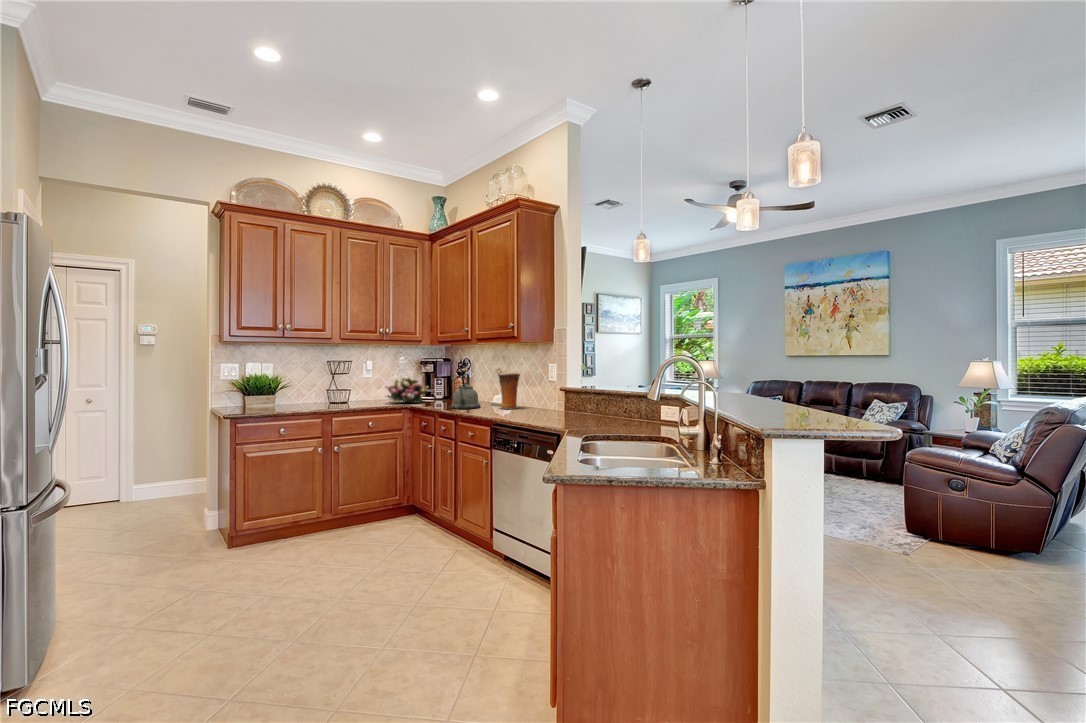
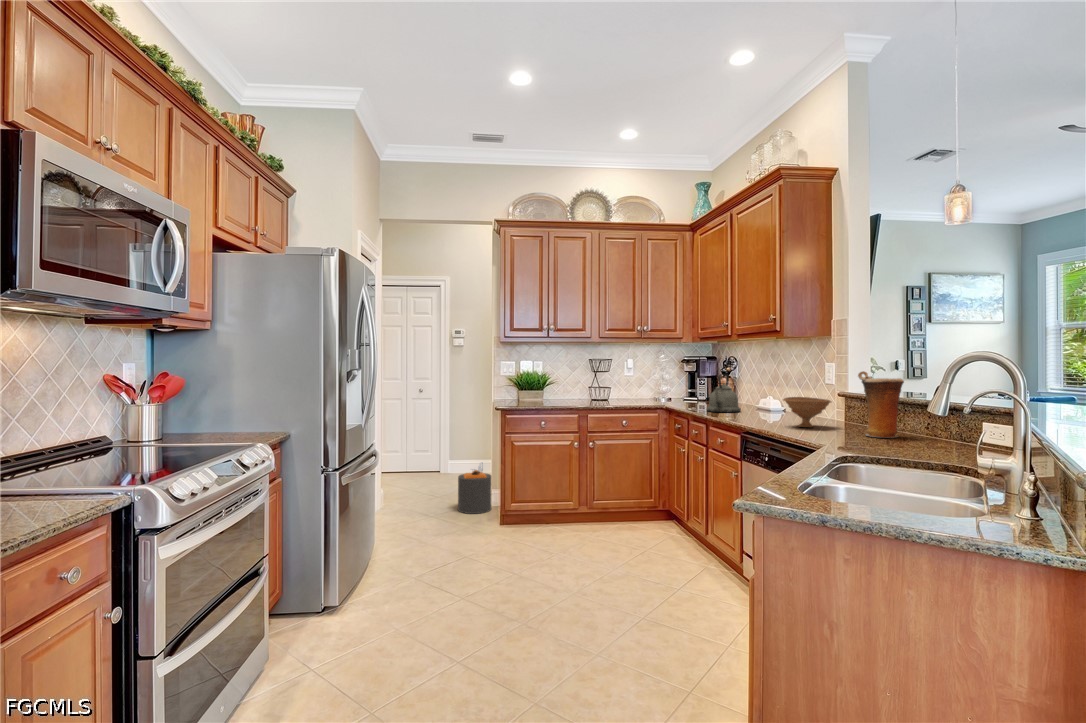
vase: present [496,368,520,409] -> present [858,371,904,438]
flower arrangement: present [385,377,429,403] -> none [642,376,689,404]
bowl: none [524,393,561,418] -> present [783,397,831,427]
trash can: none [160,477,208,543] -> present [458,469,491,514]

